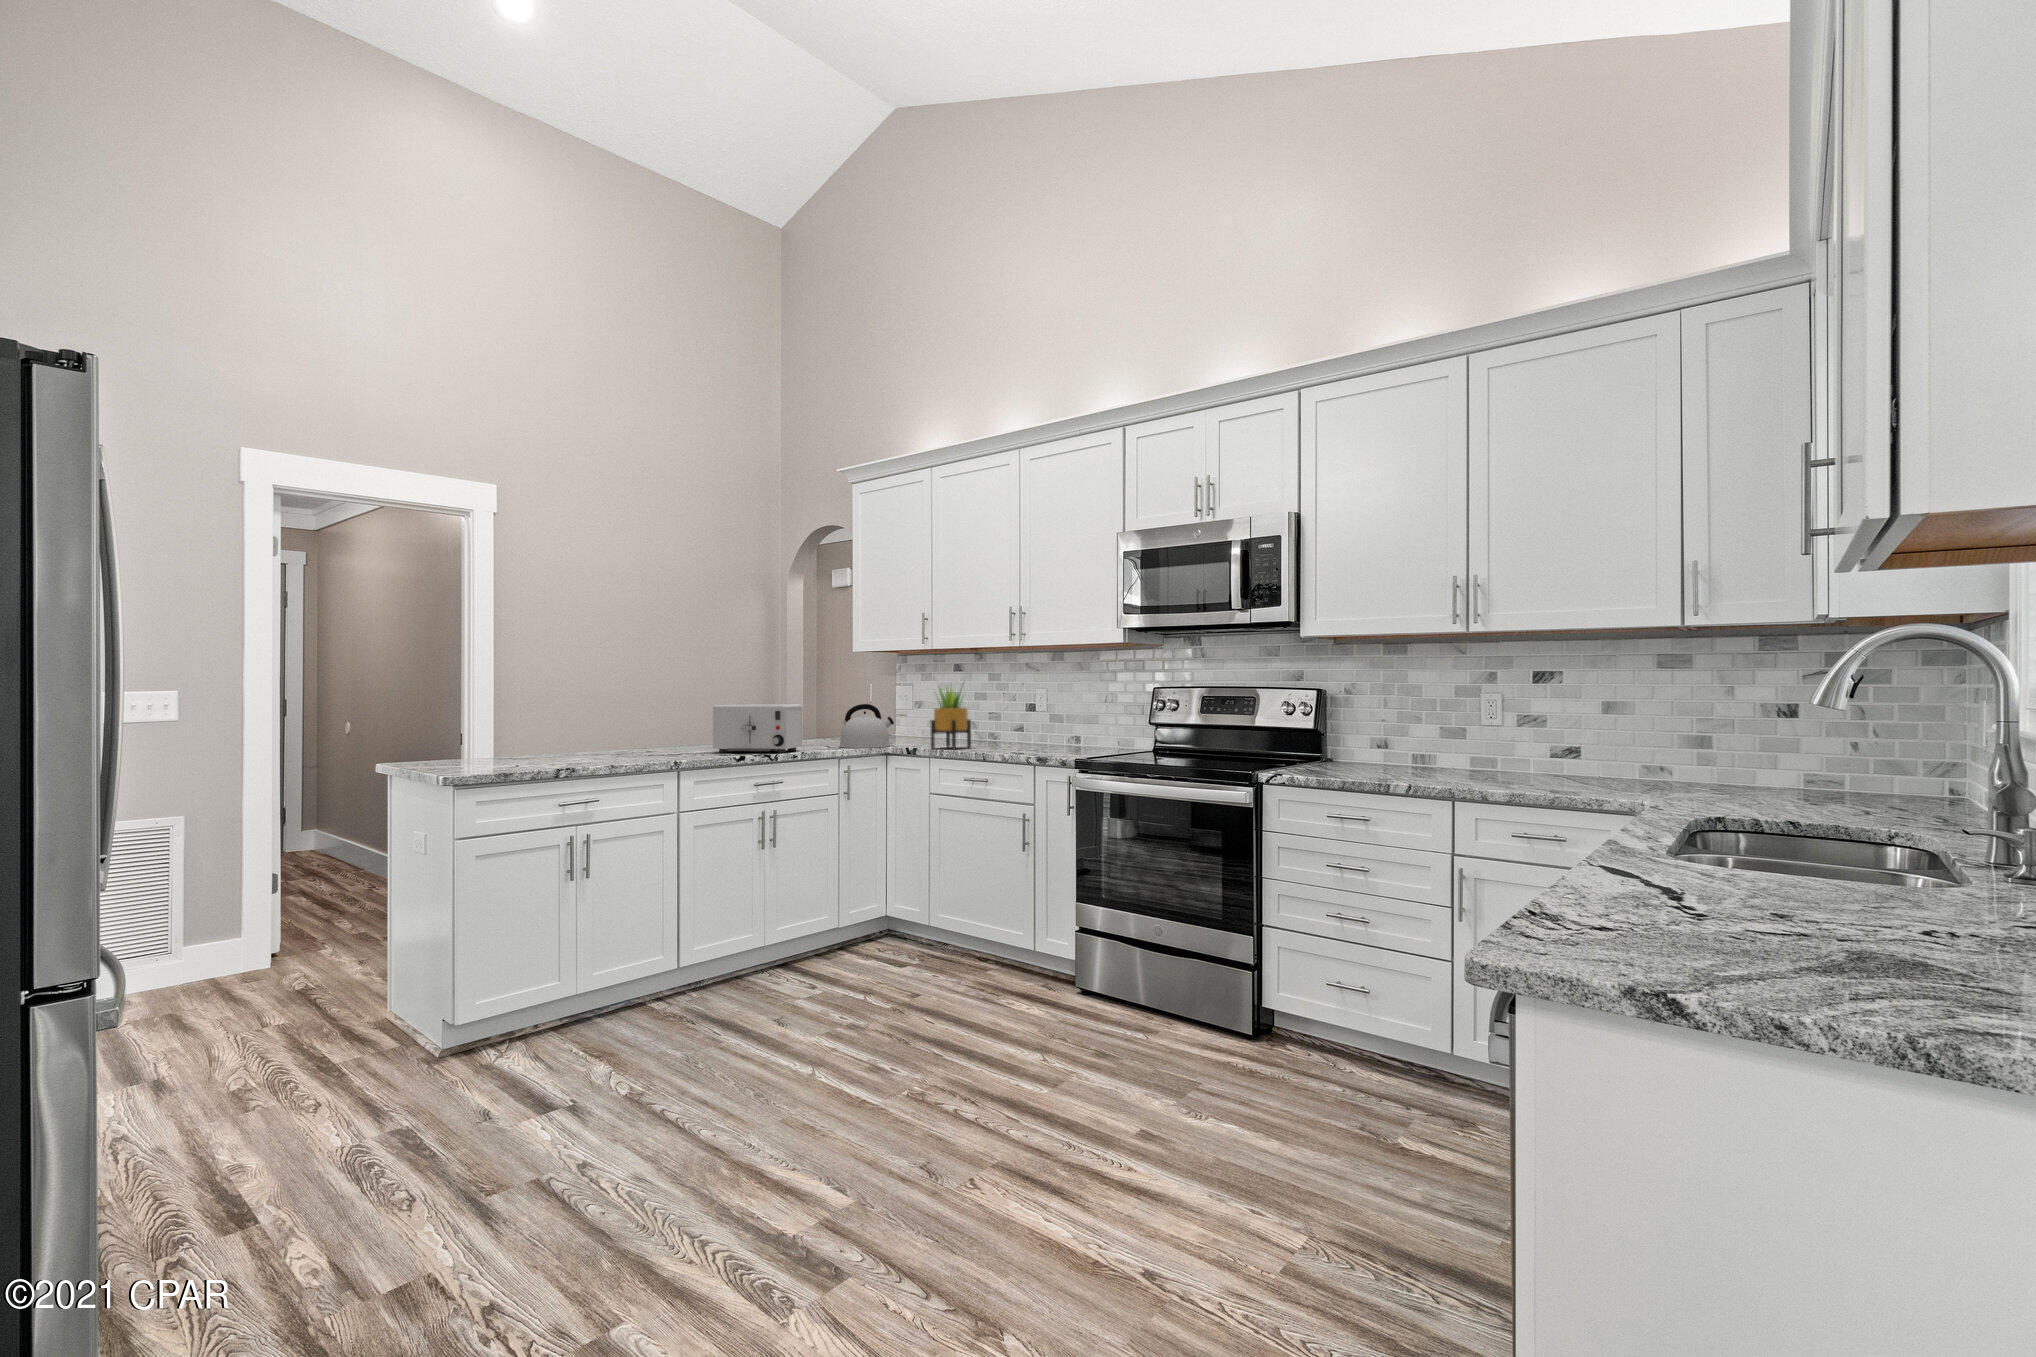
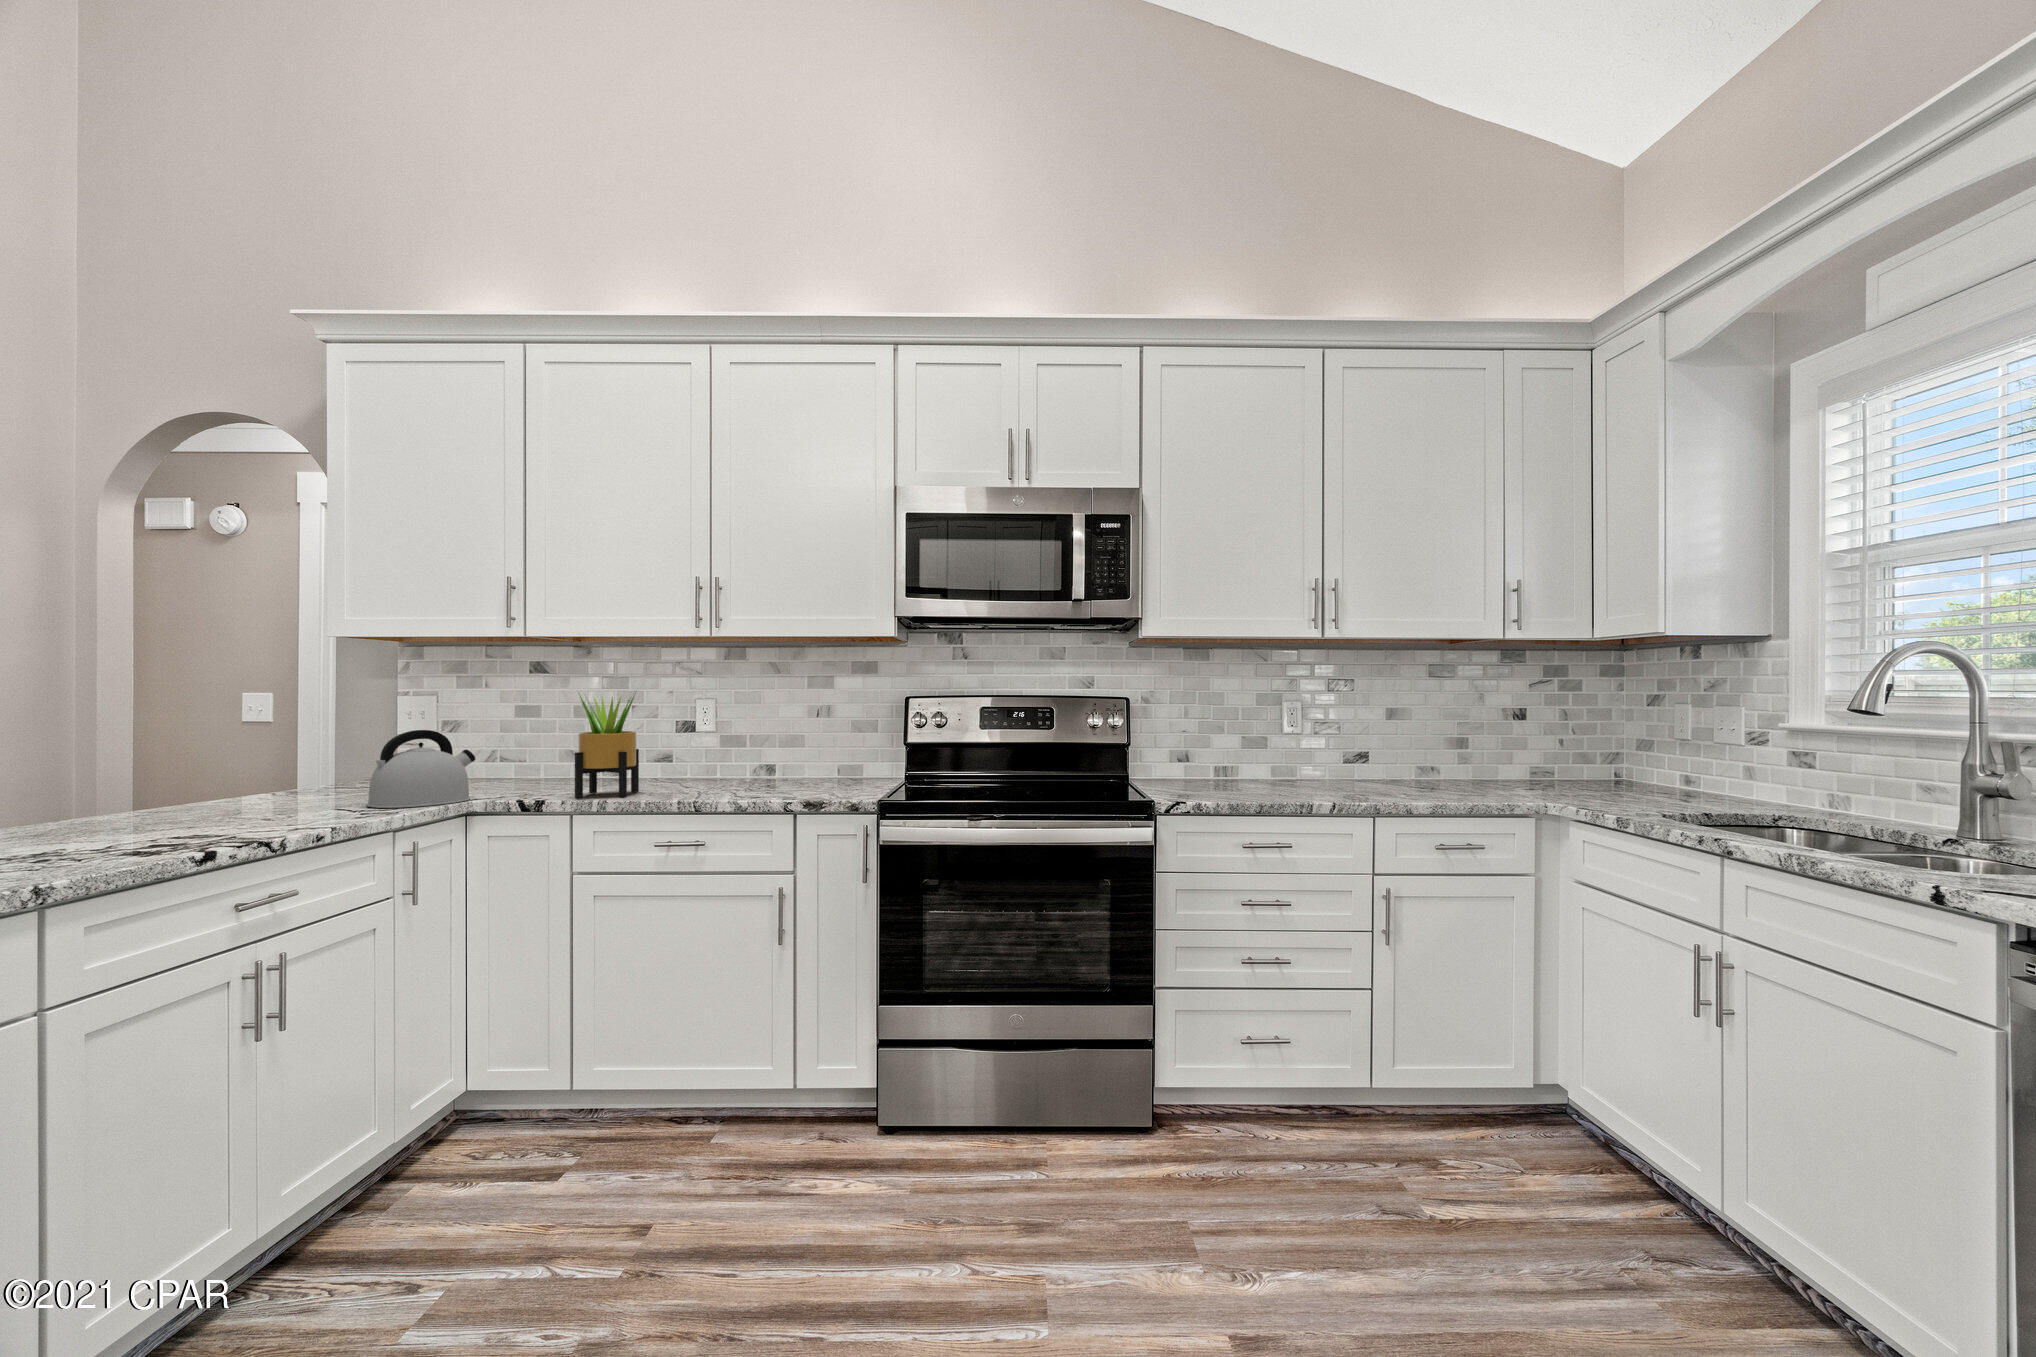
toaster: present [713,704,802,753] -> none [80,735,312,845]

